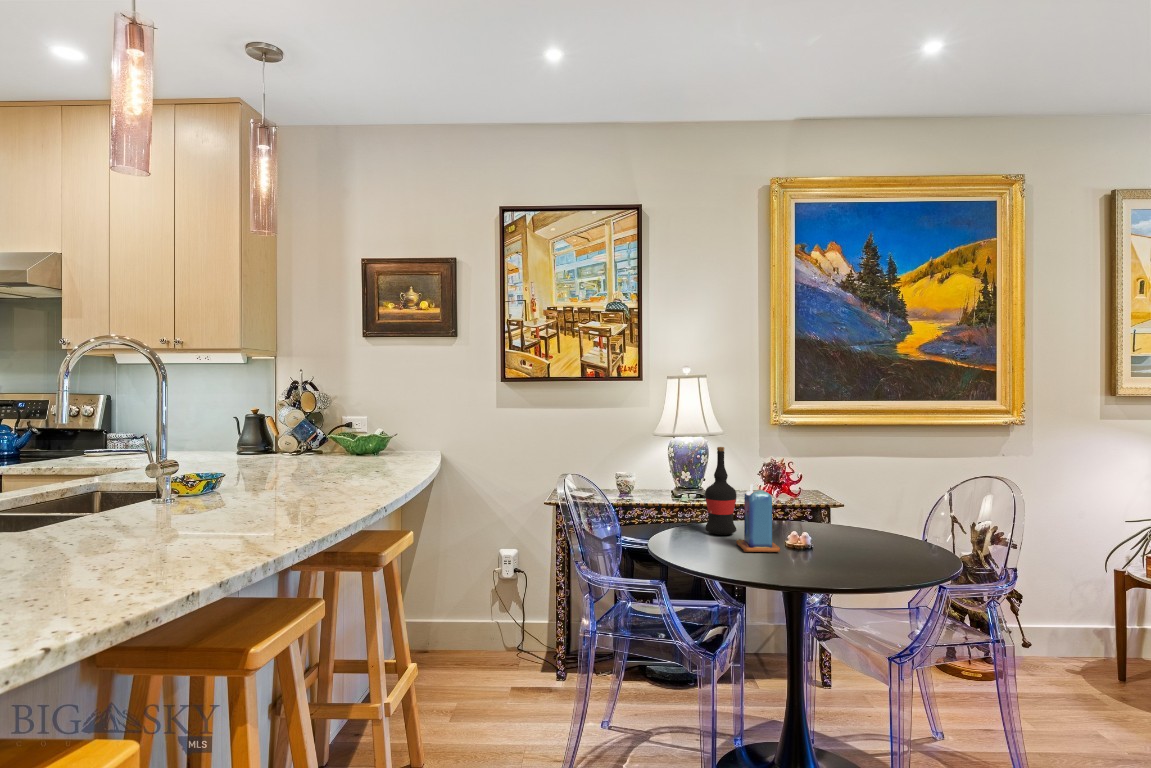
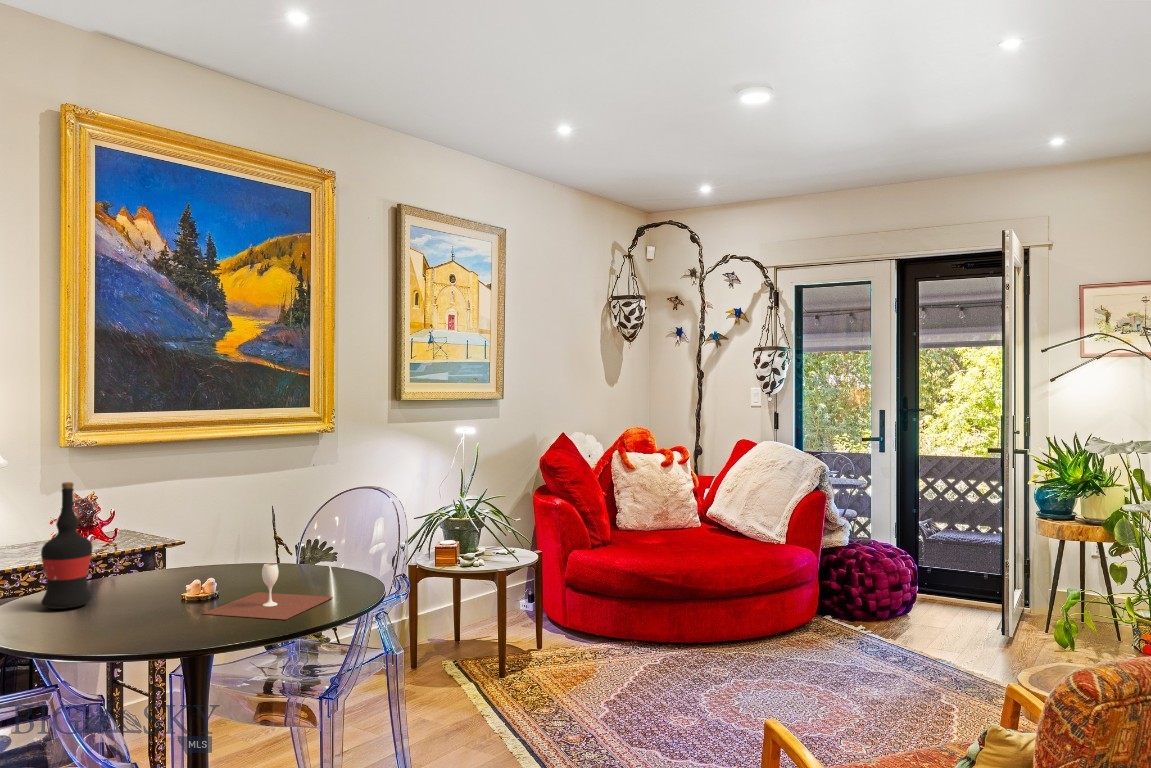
candle: present [736,484,780,552] -> none [112,528,184,620]
wine glass: none [789,529,904,577] -> present [203,563,333,620]

